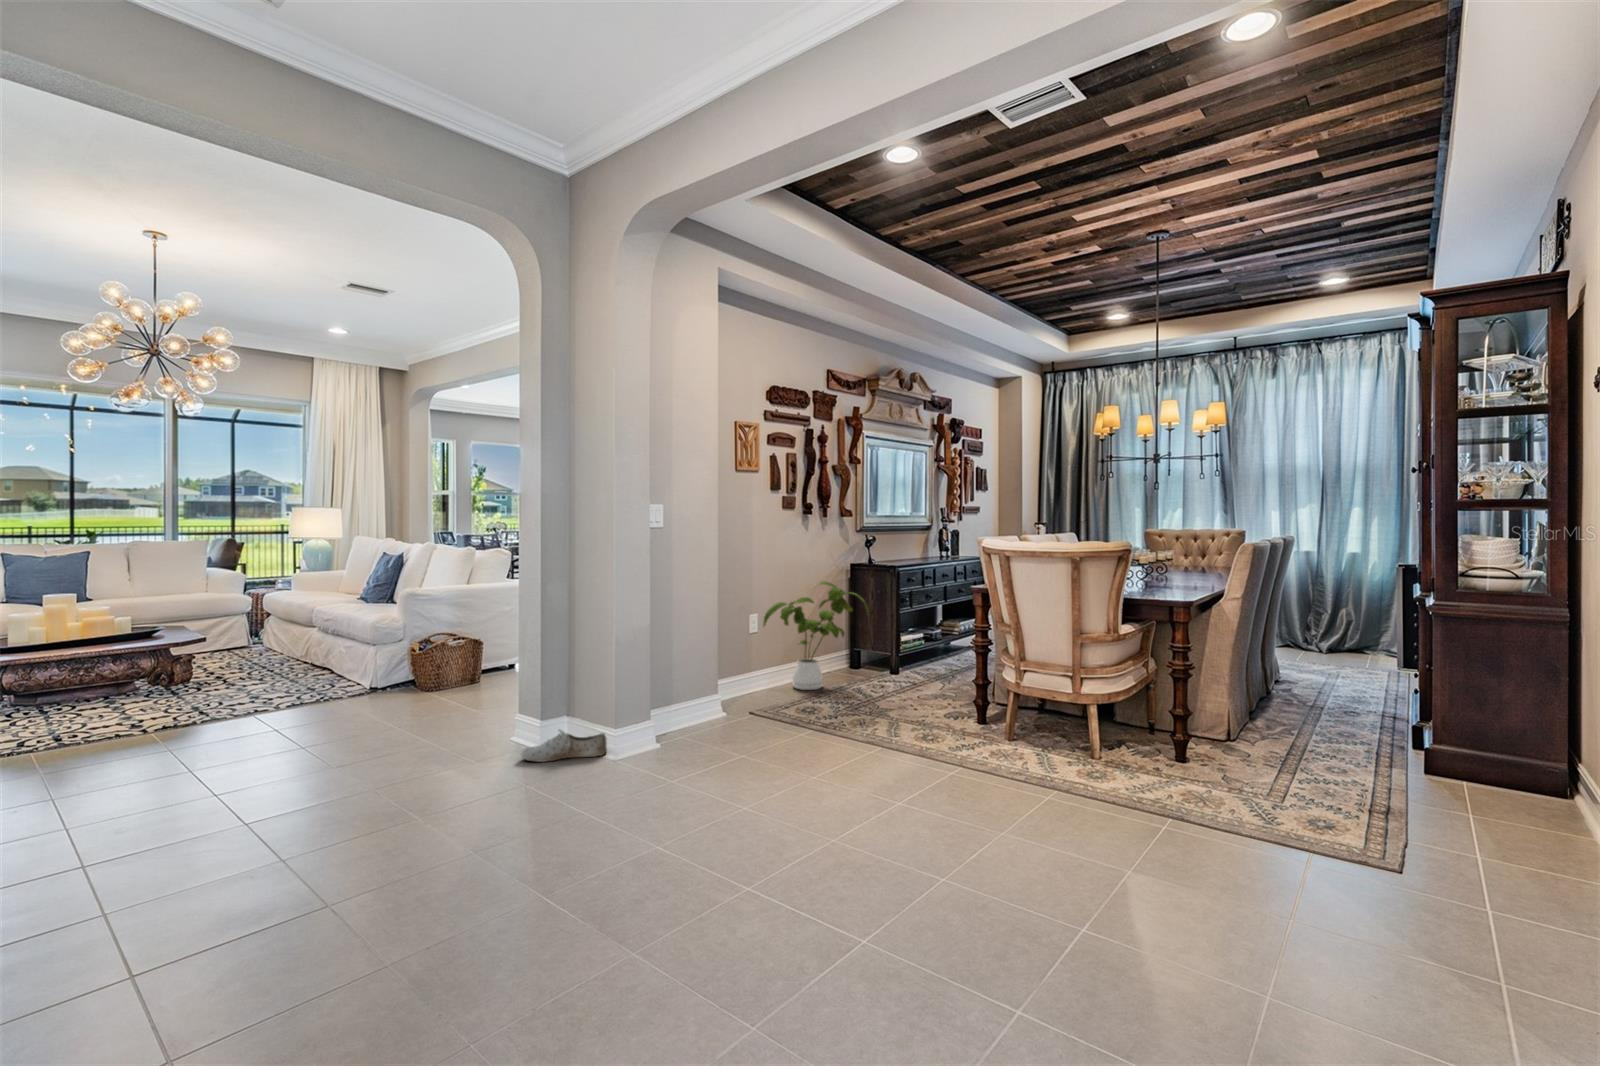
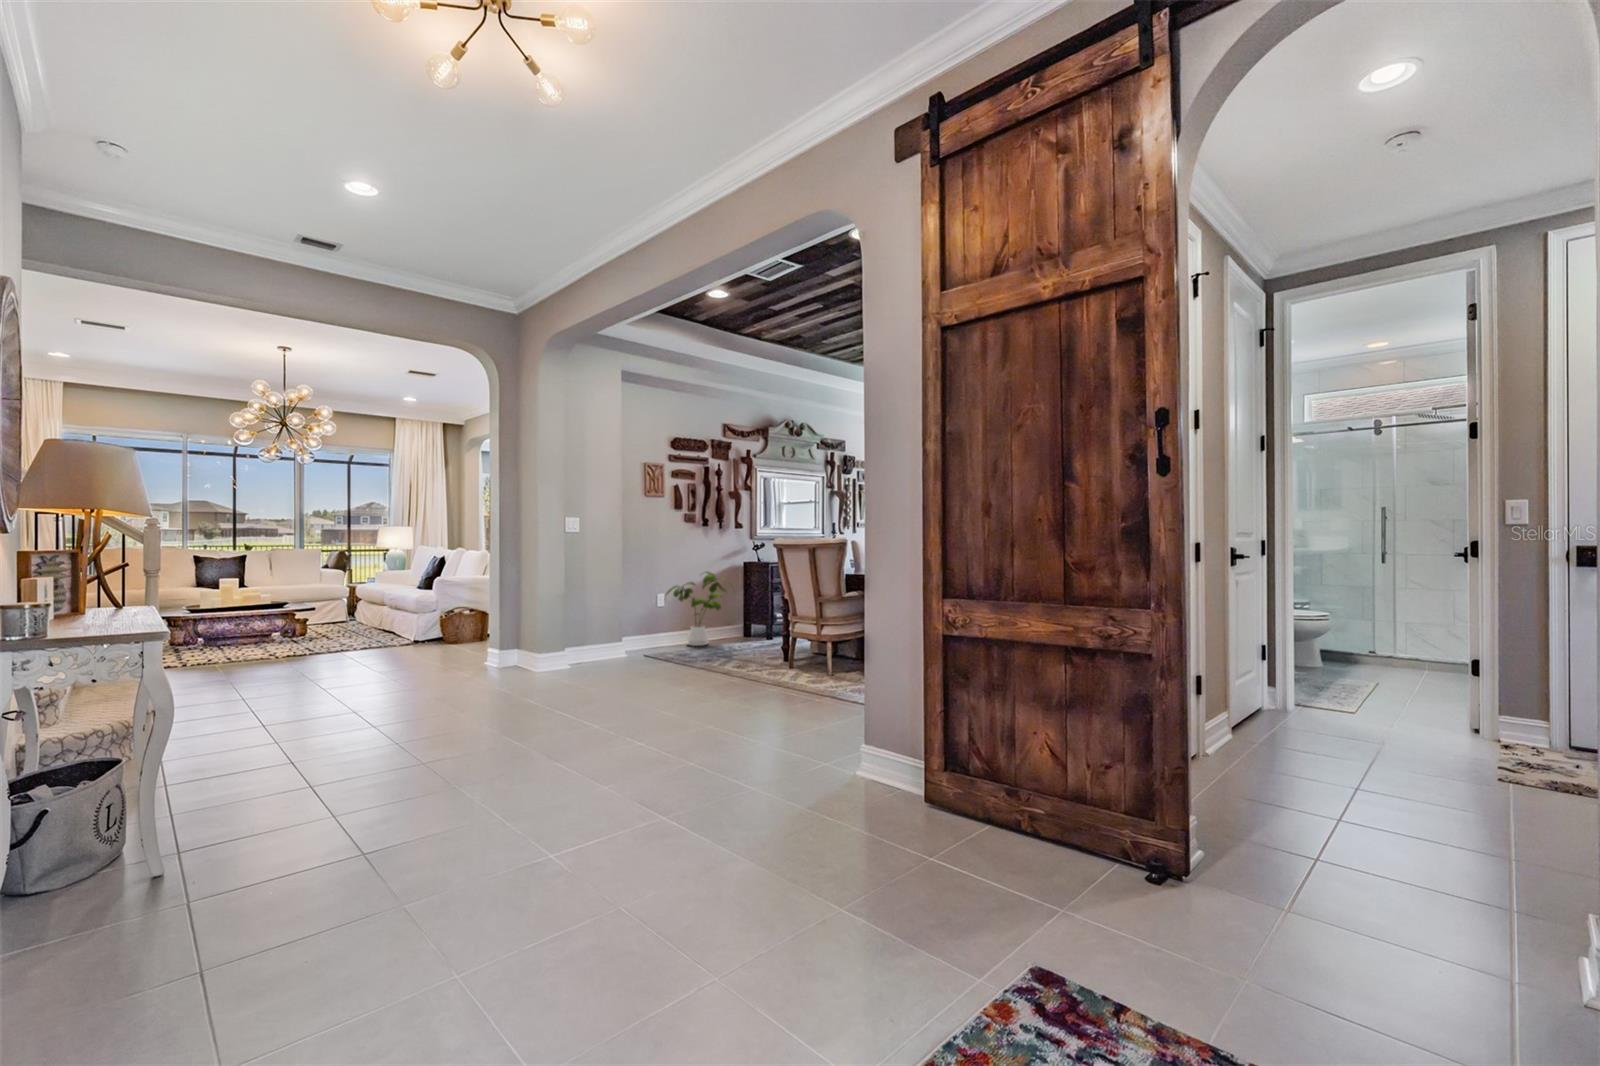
shoe: present [521,729,607,762] -> none [480,654,533,672]

